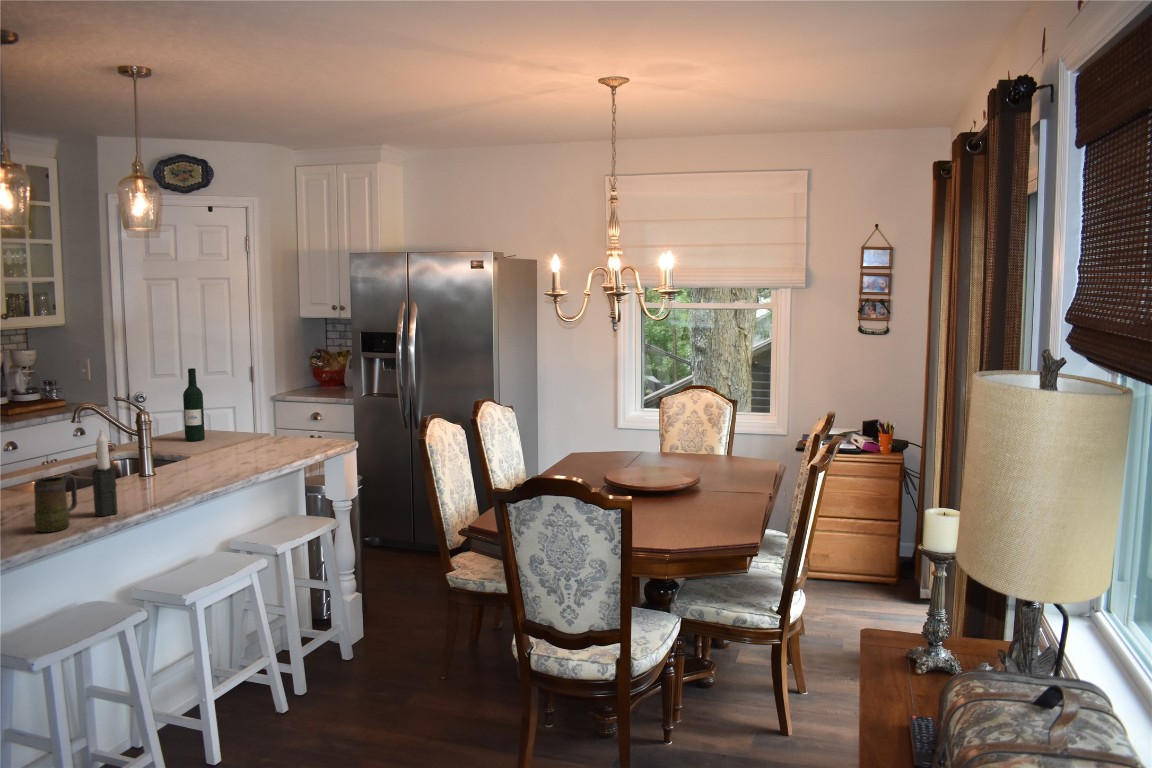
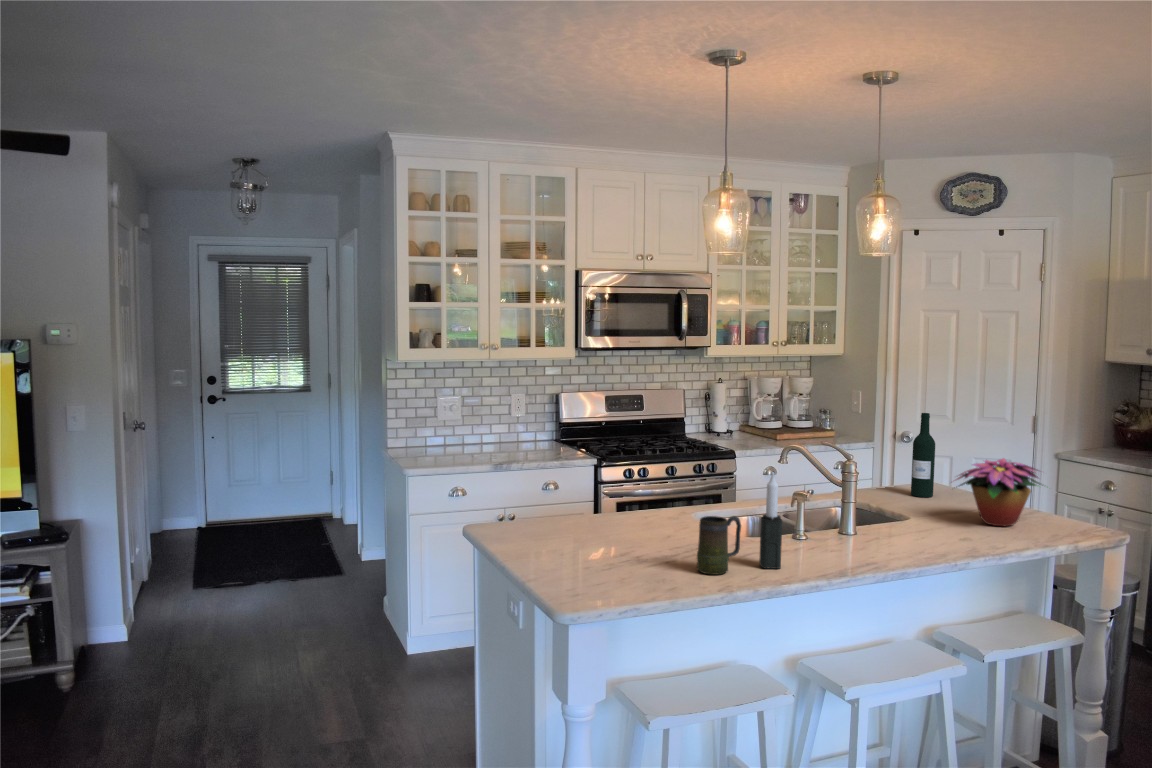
flower arrangement: none [225,396,307,451] -> present [956,458,1040,527]

